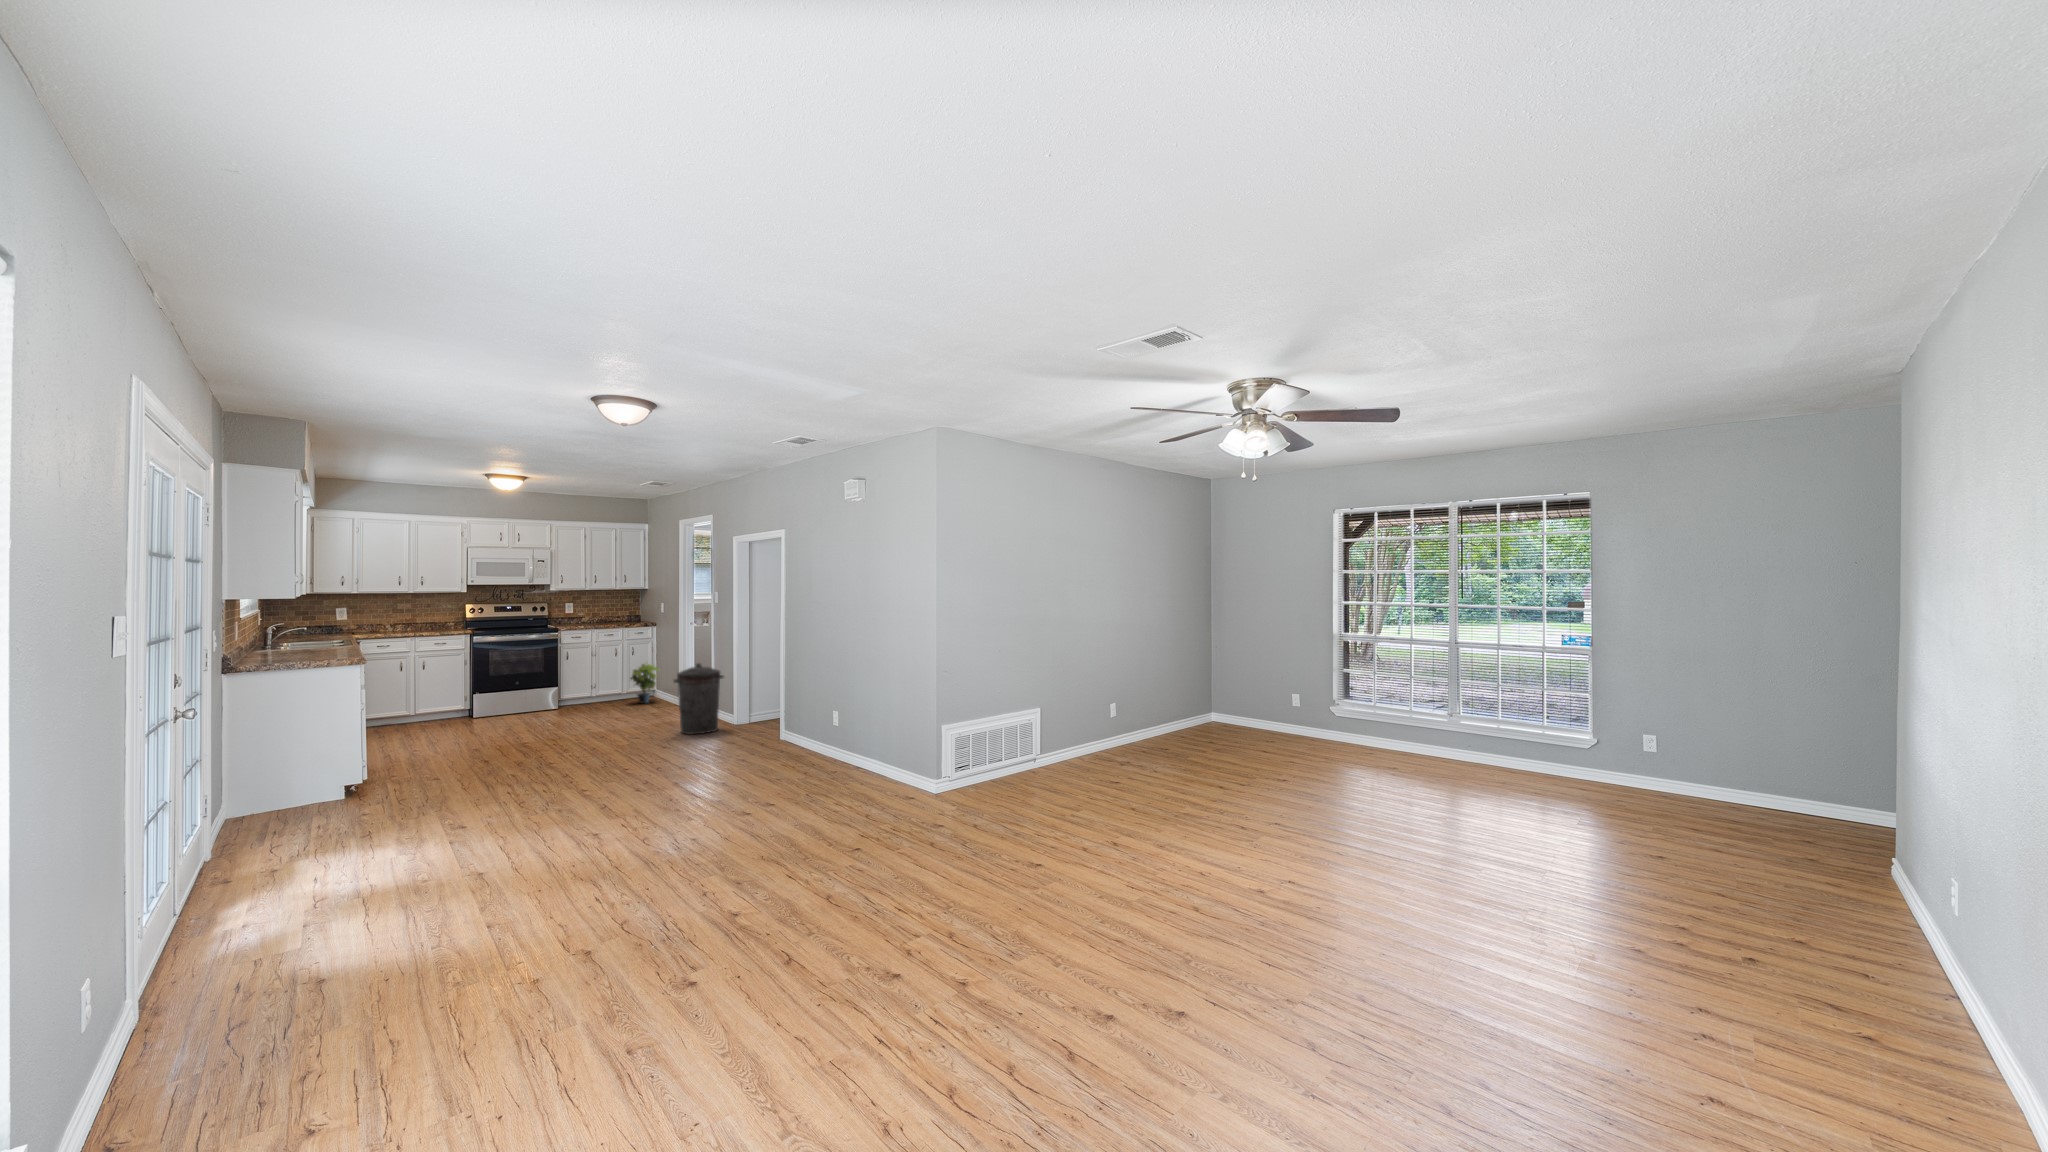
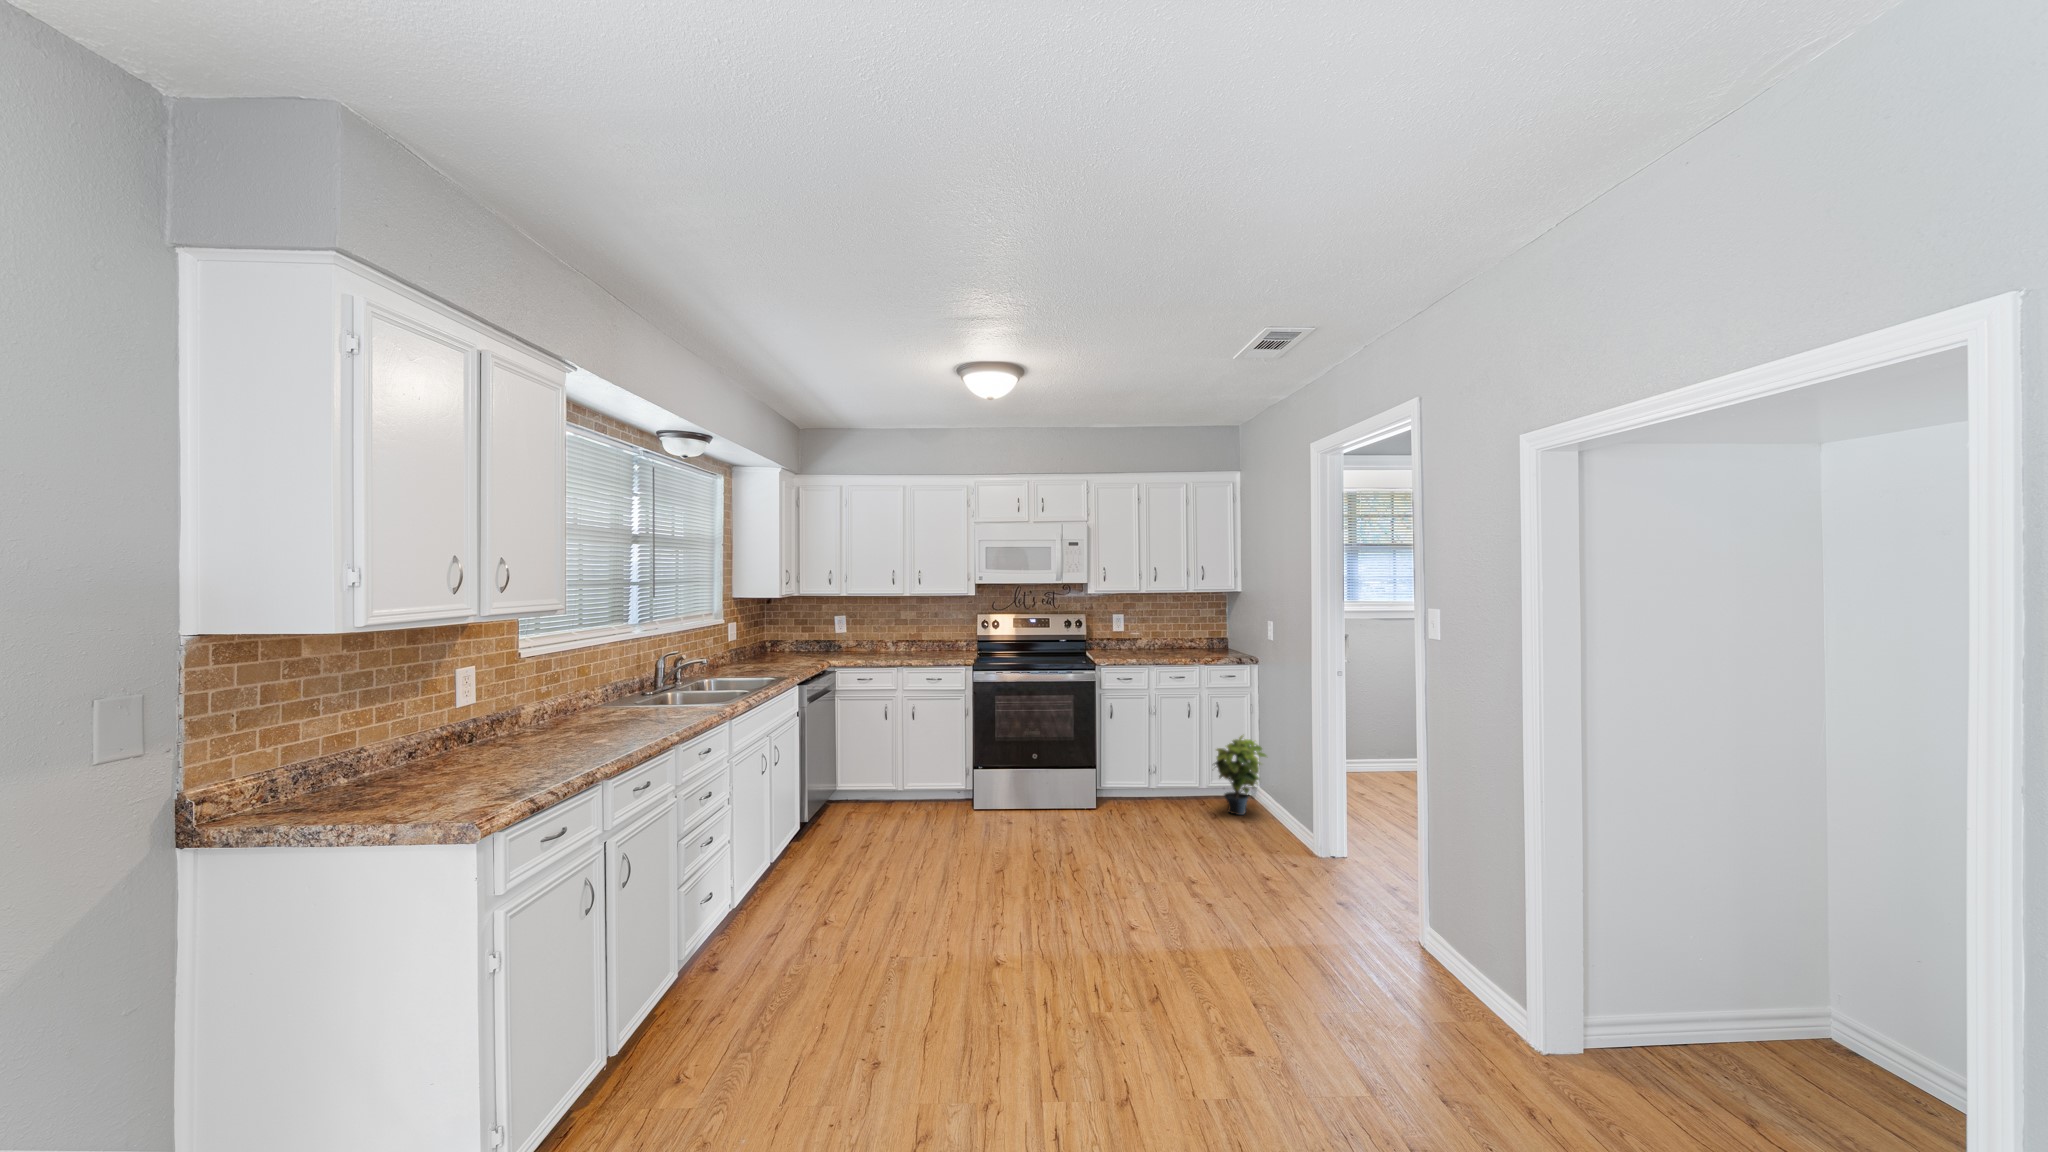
trash can: present [674,663,723,734] -> none [1323,803,1456,1009]

